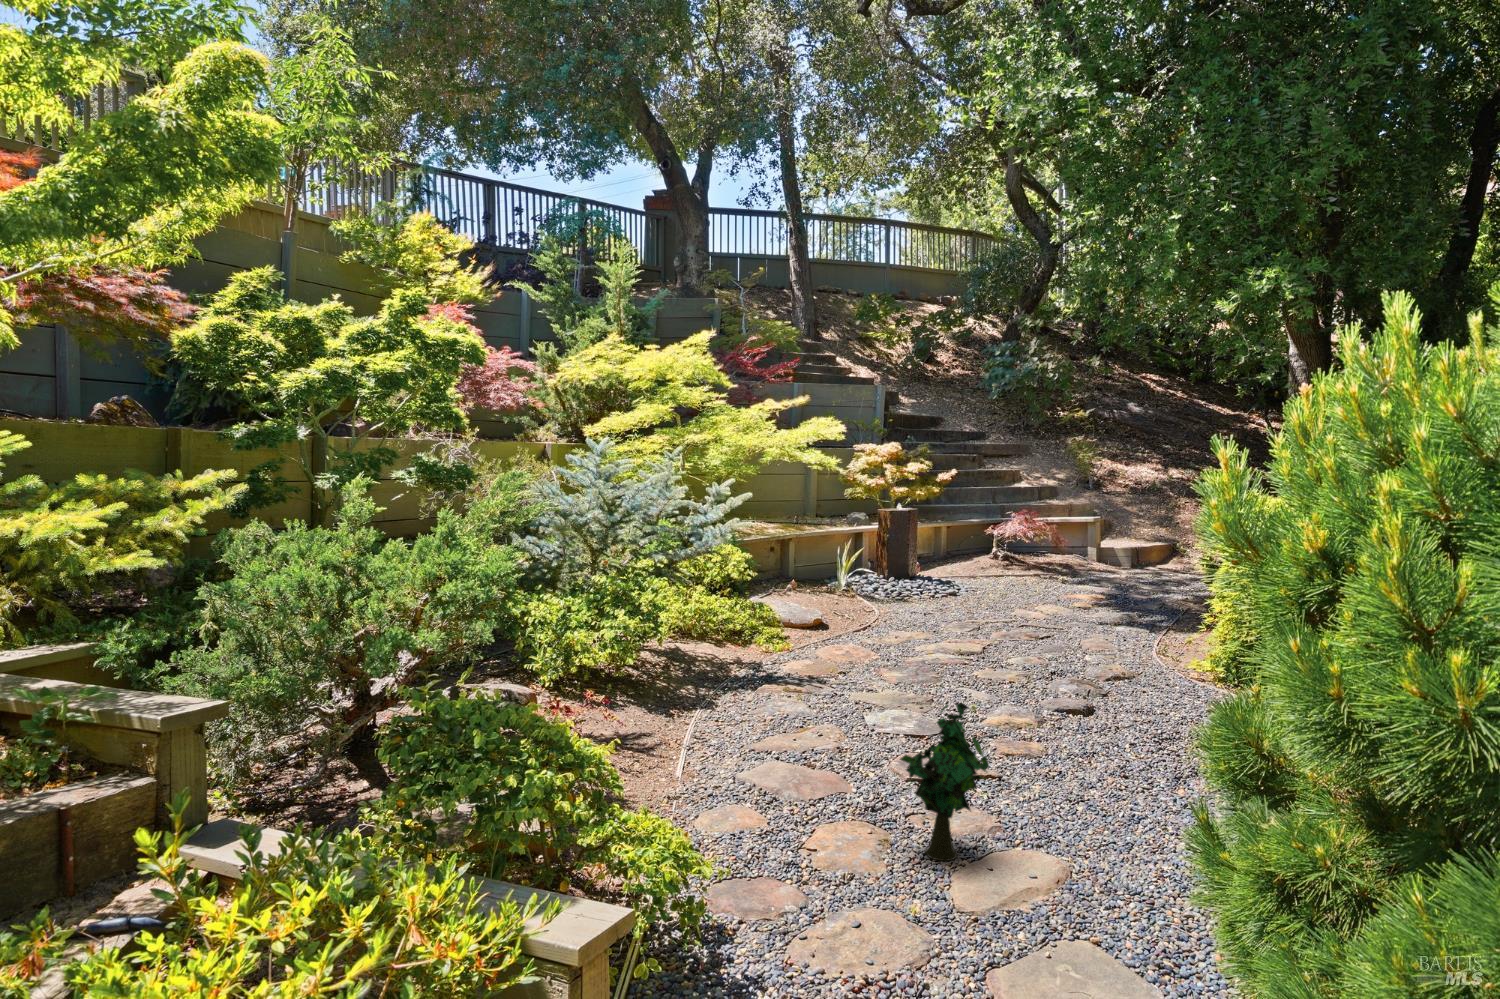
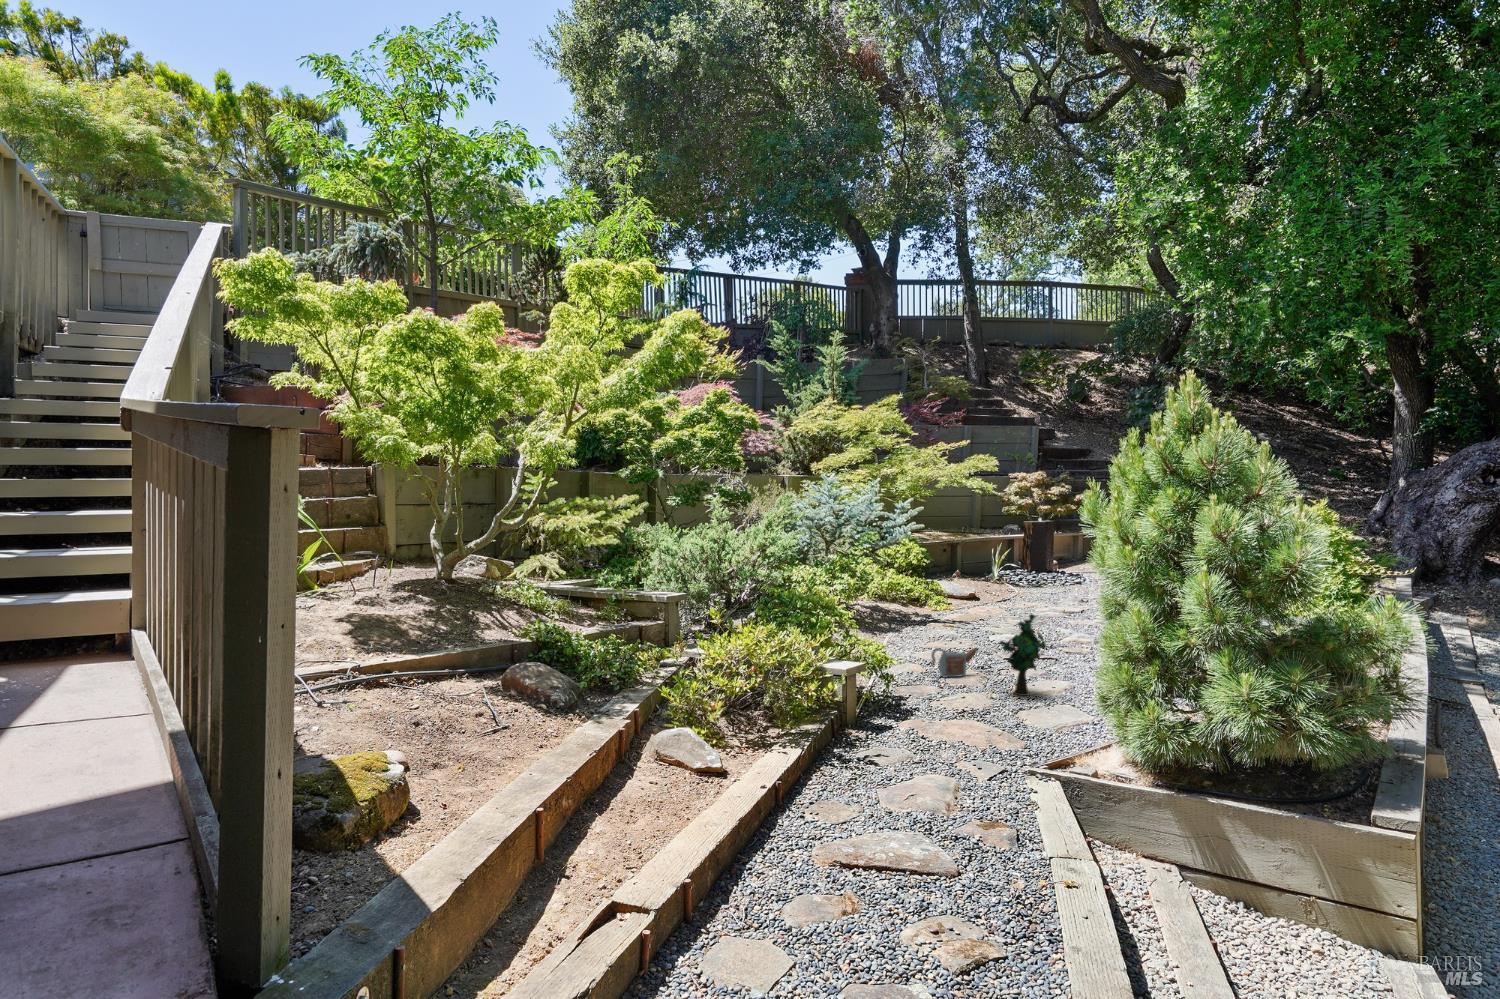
watering can: none [769,752,855,815] -> present [931,648,978,677]

